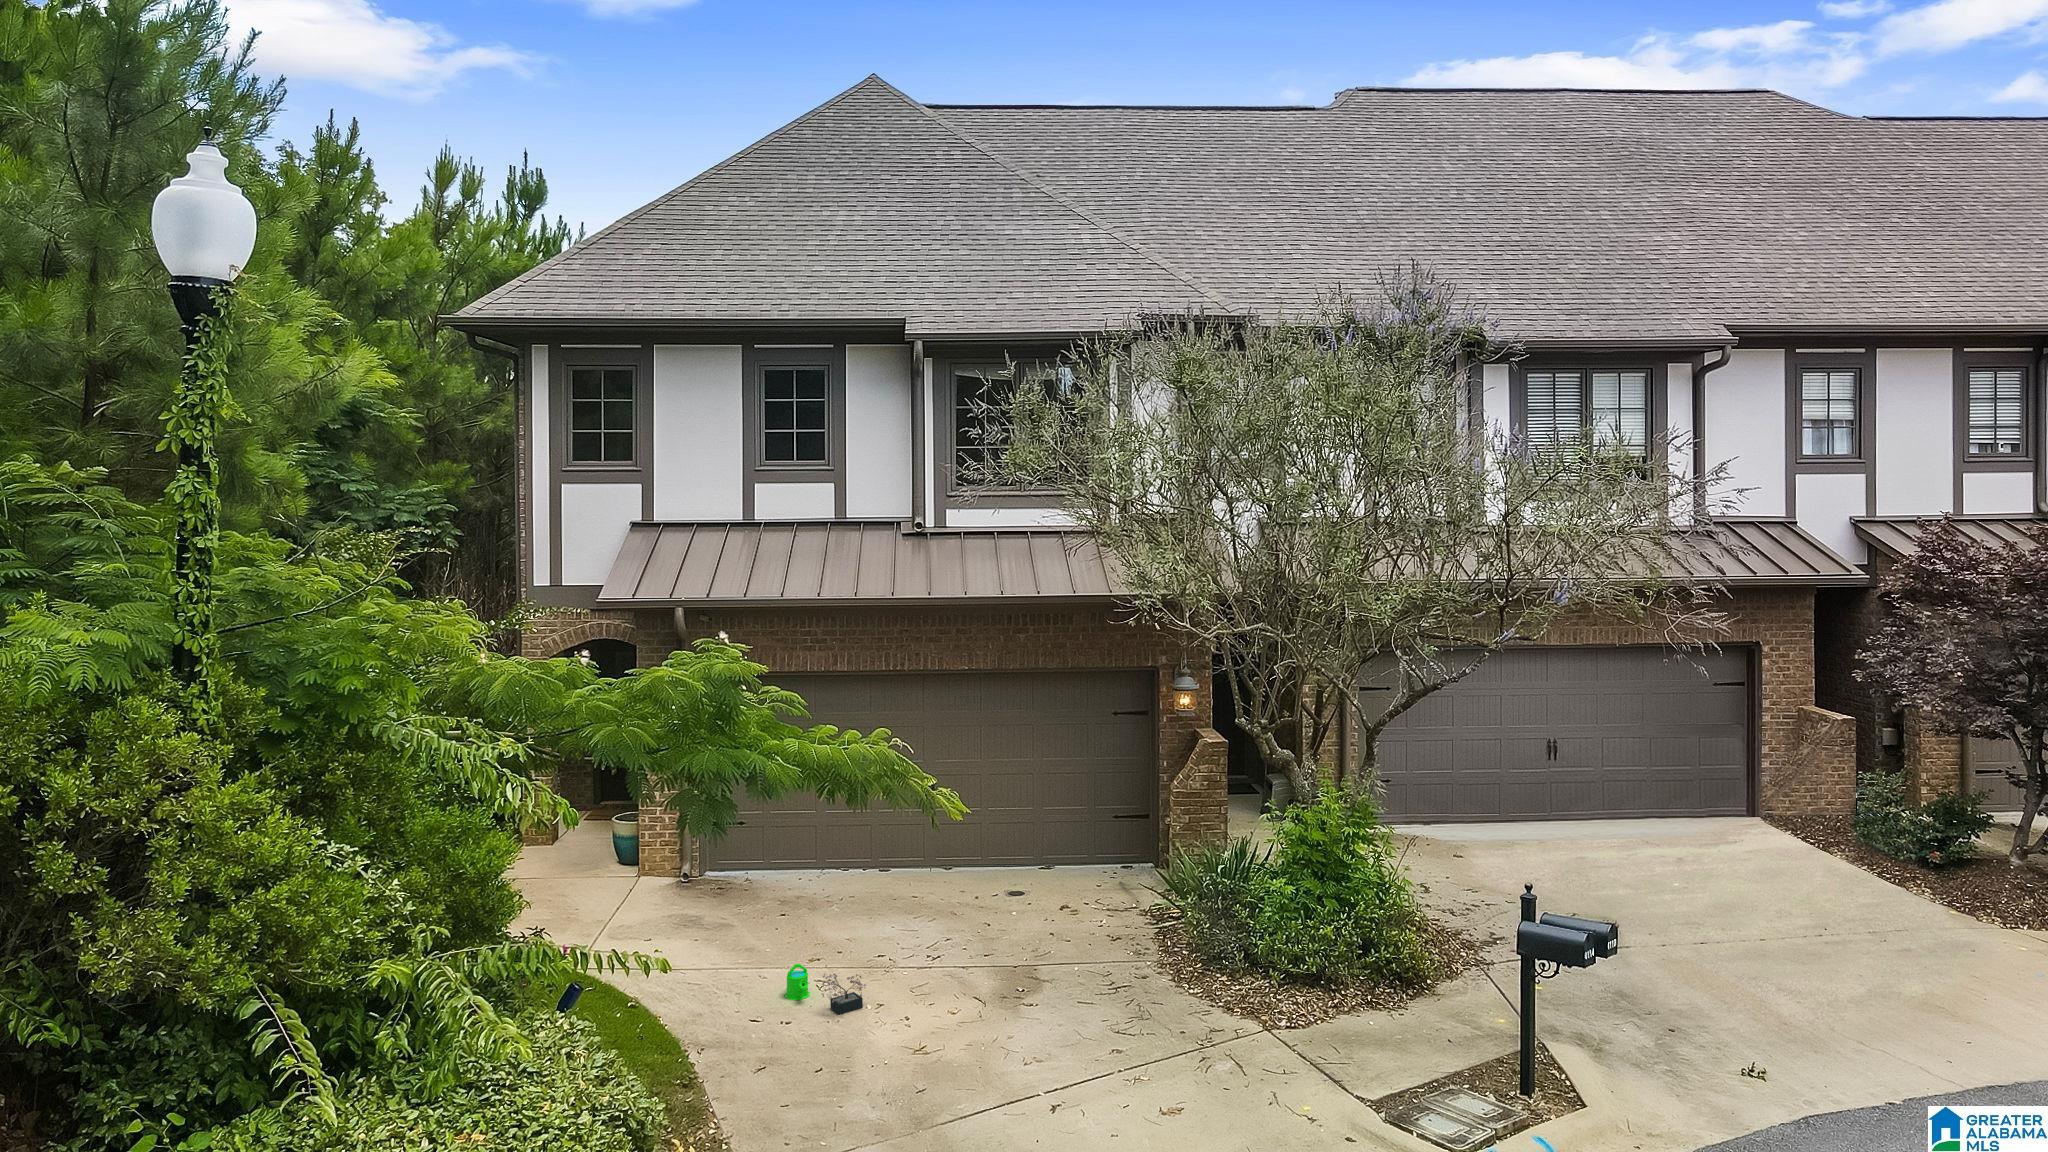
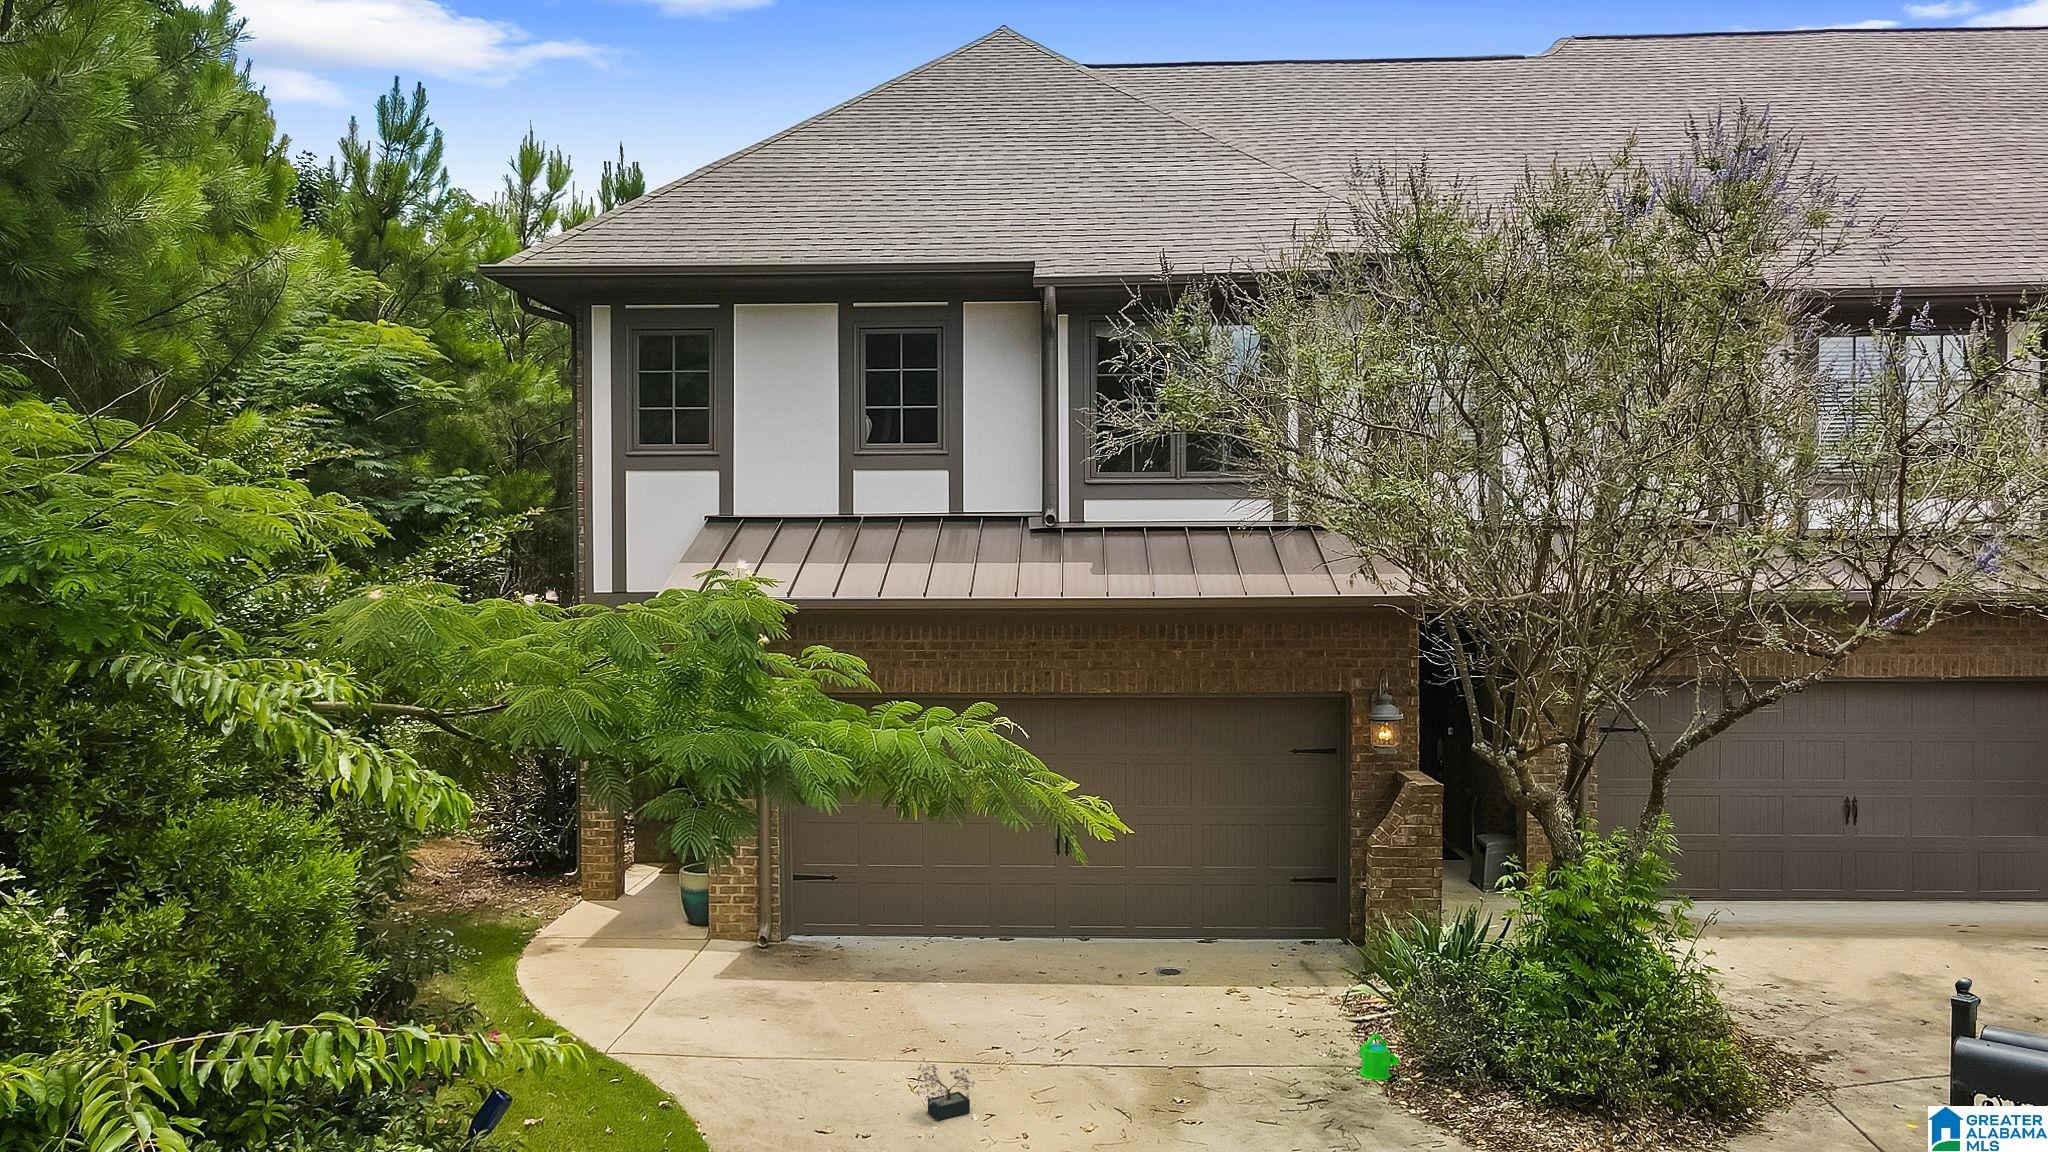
watering can: present [785,963,810,1000] -> present [1359,1034,1398,1080]

